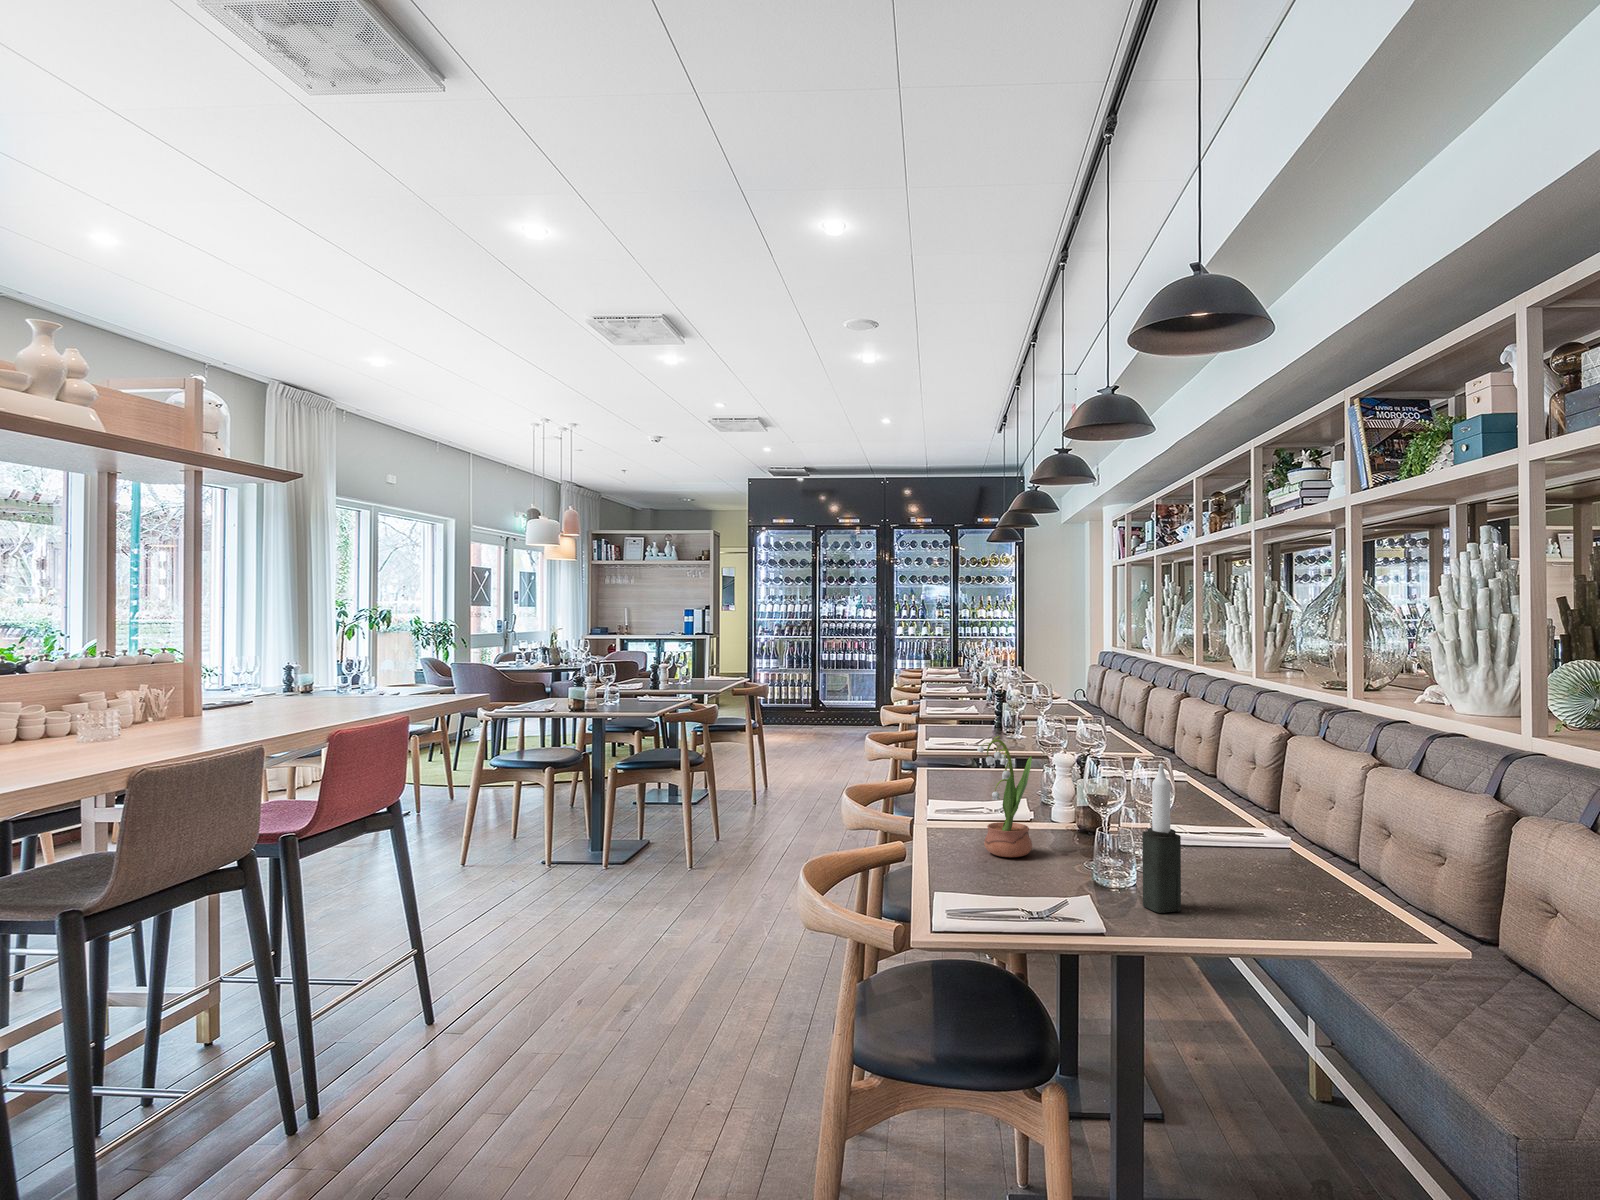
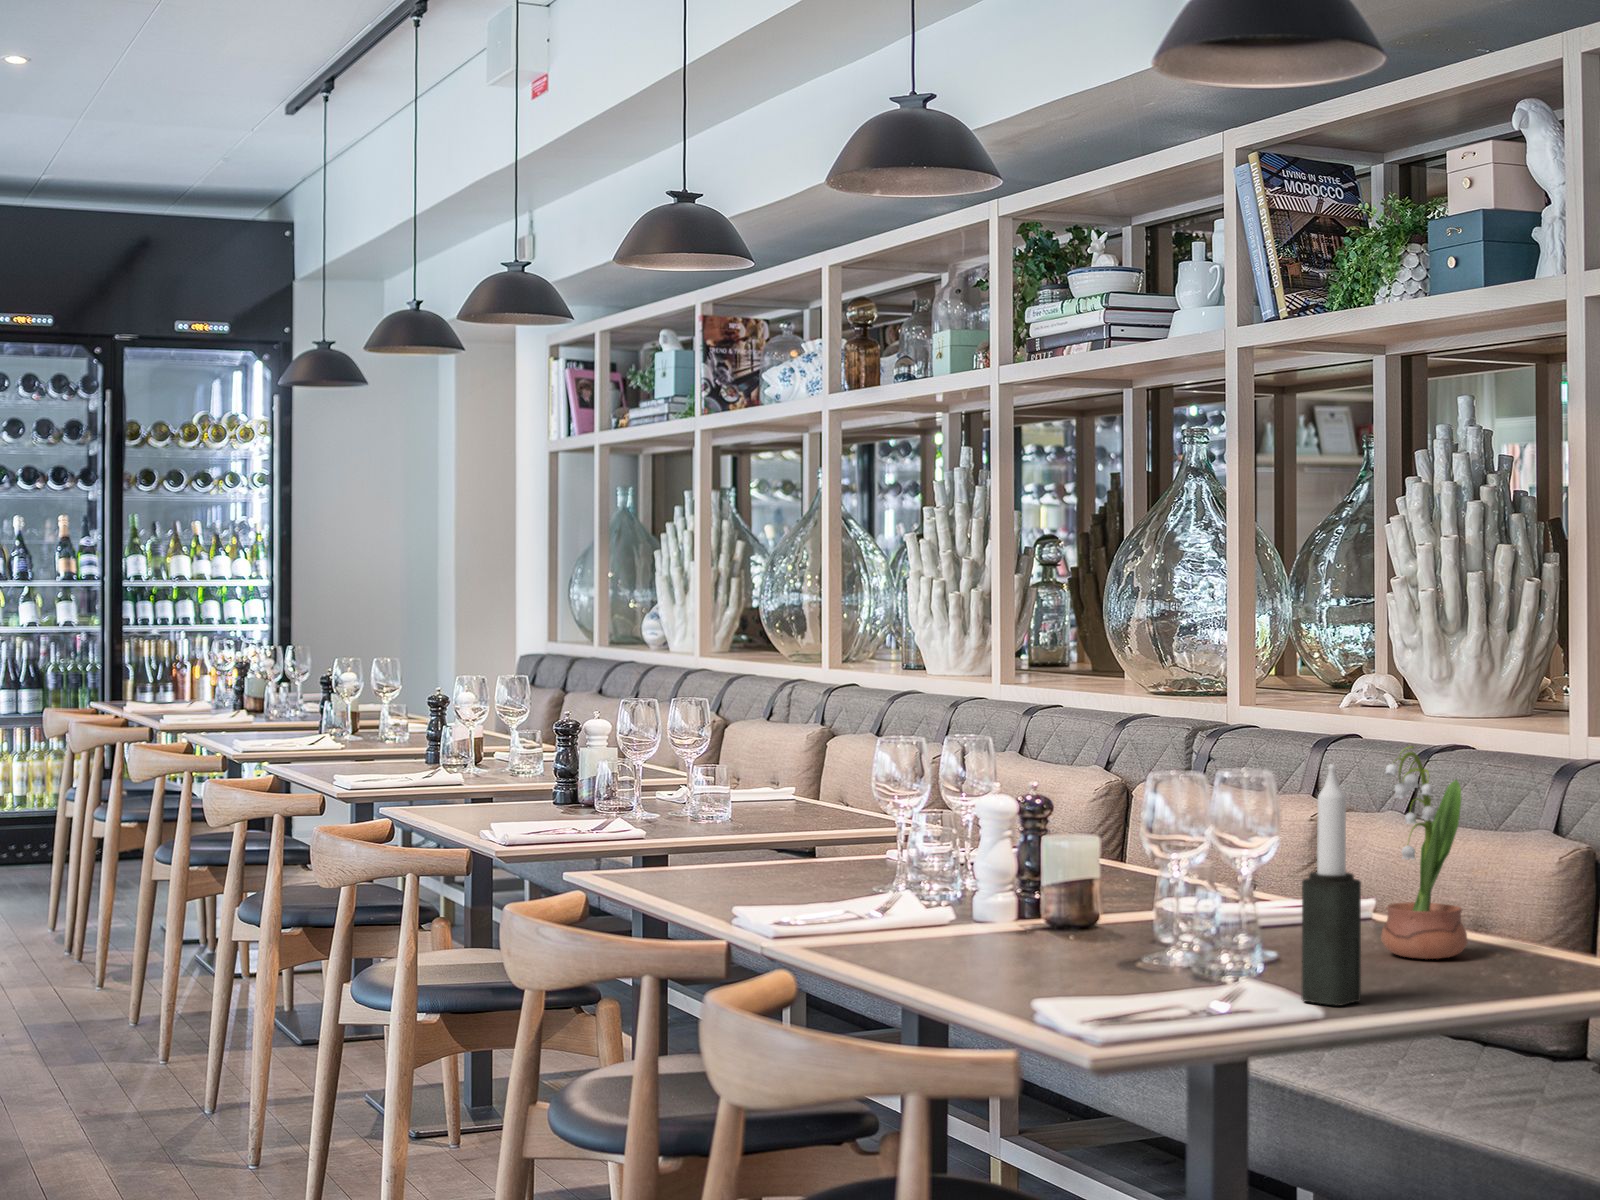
potted flower: present [977,736,1032,857] -> present [1381,746,1468,959]

